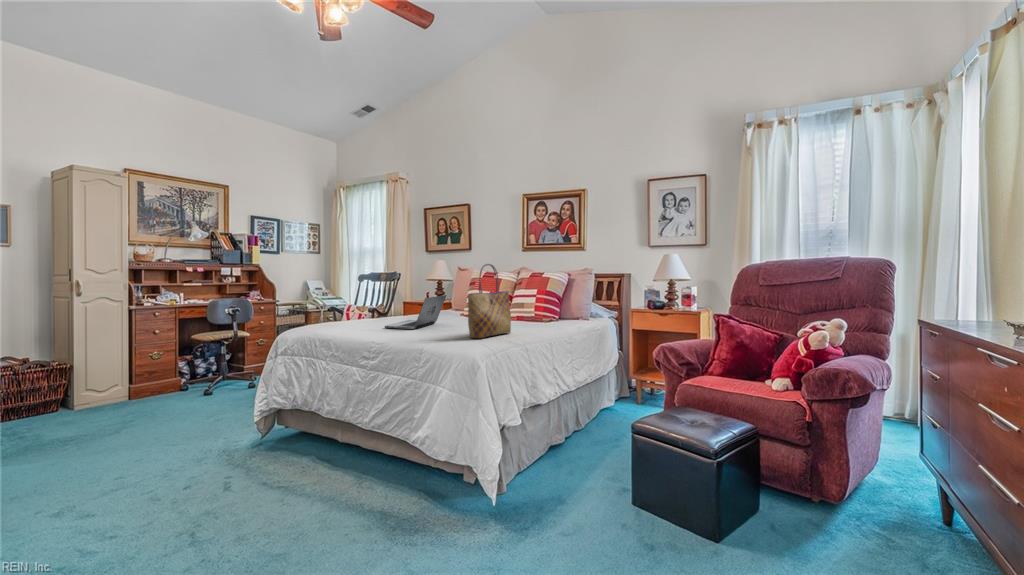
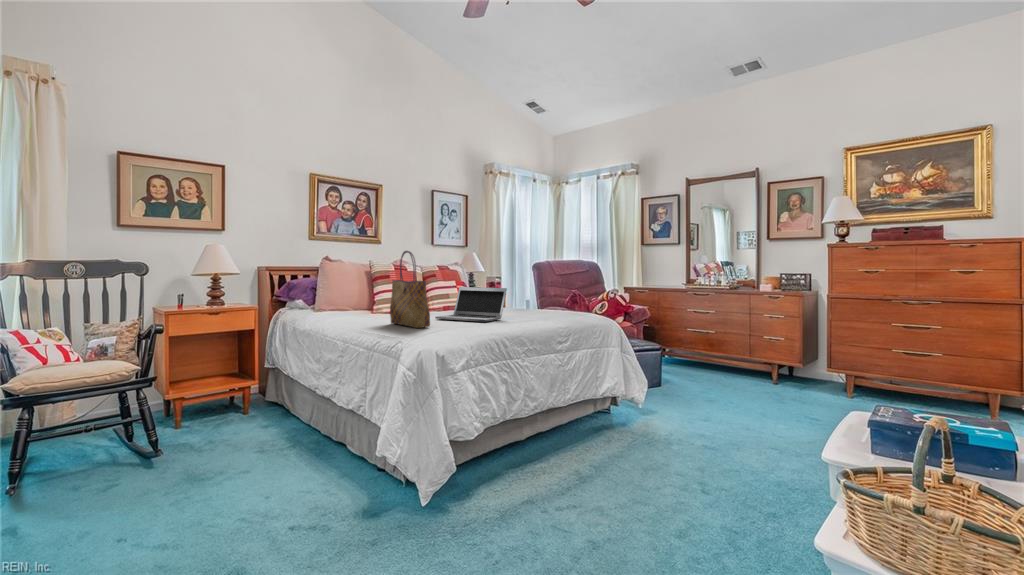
tote bag: present [468,264,511,338] -> present [390,251,430,328]

